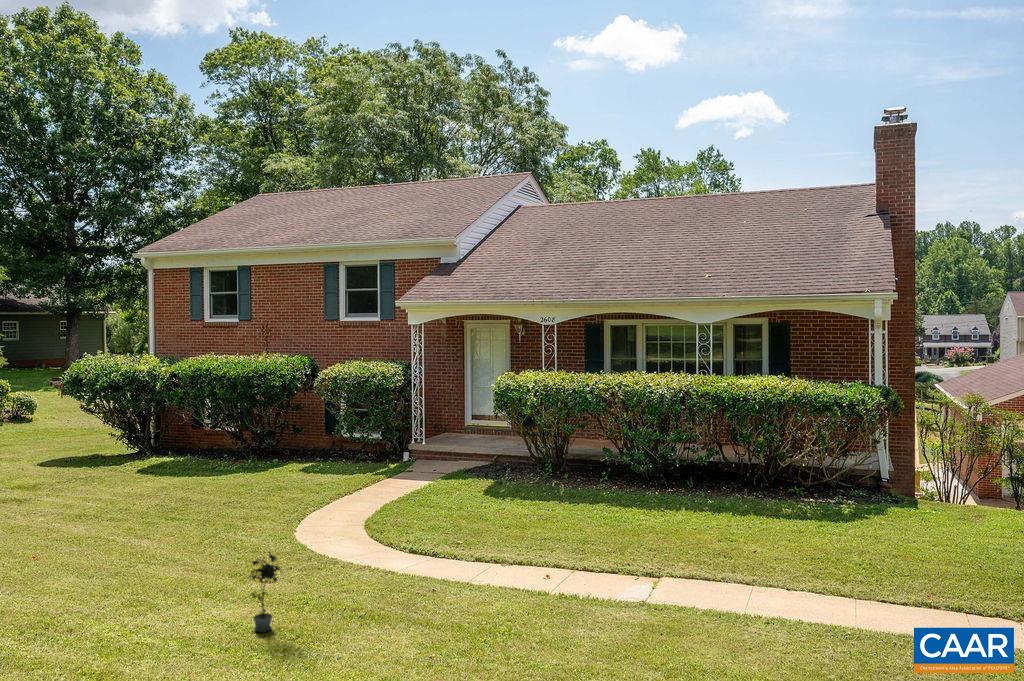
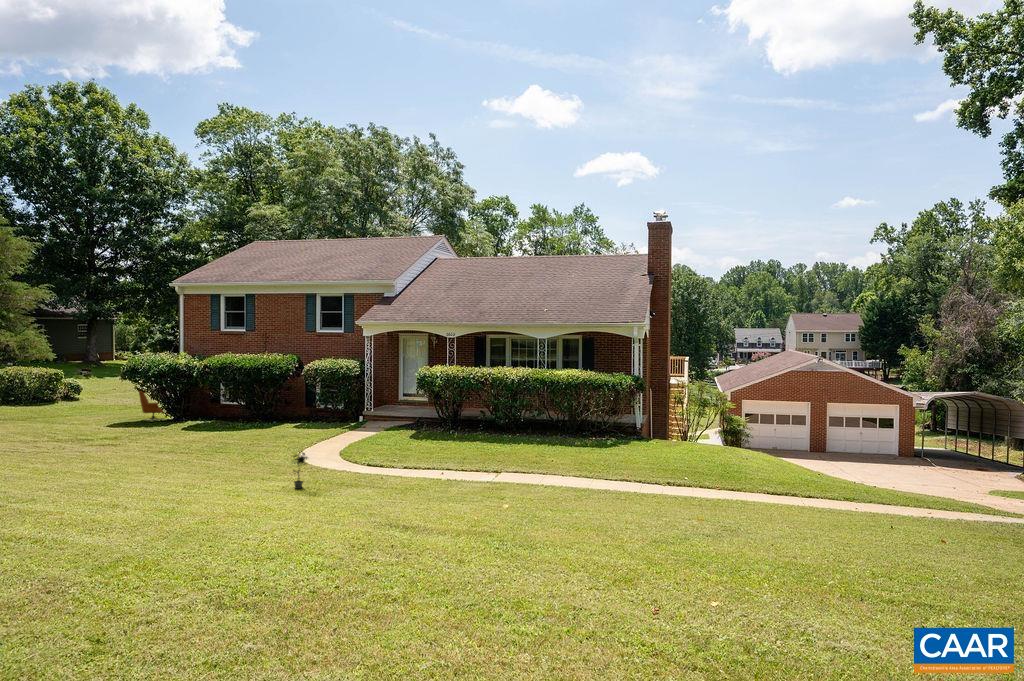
lounge chair: none [82,409,145,457] -> present [139,391,168,420]

